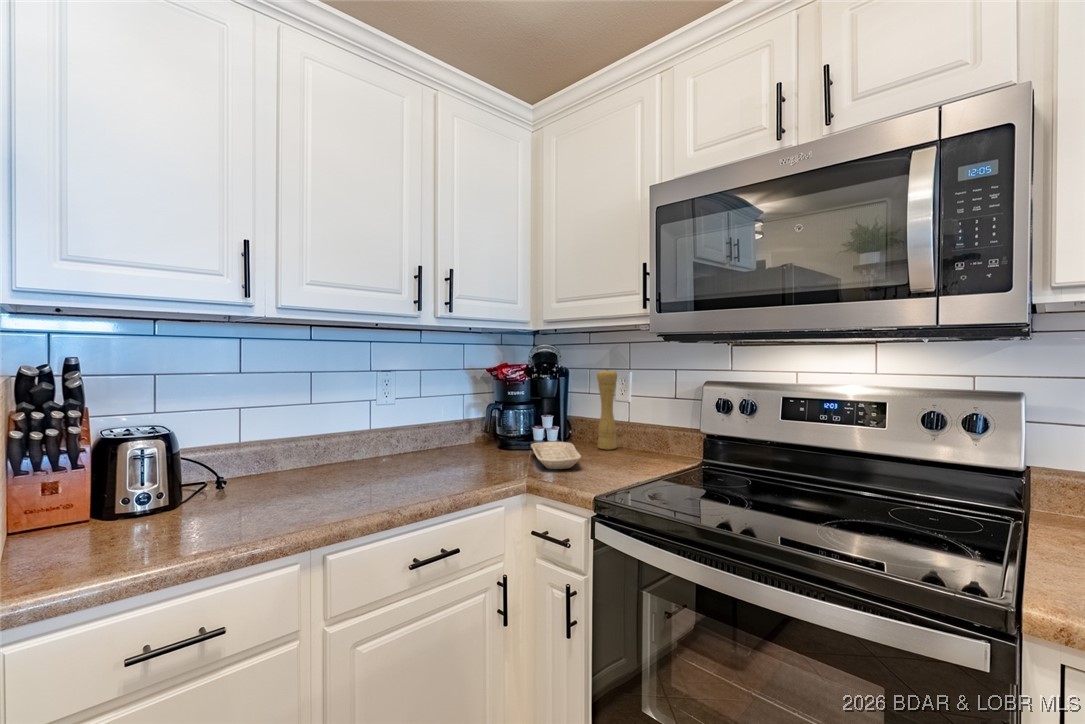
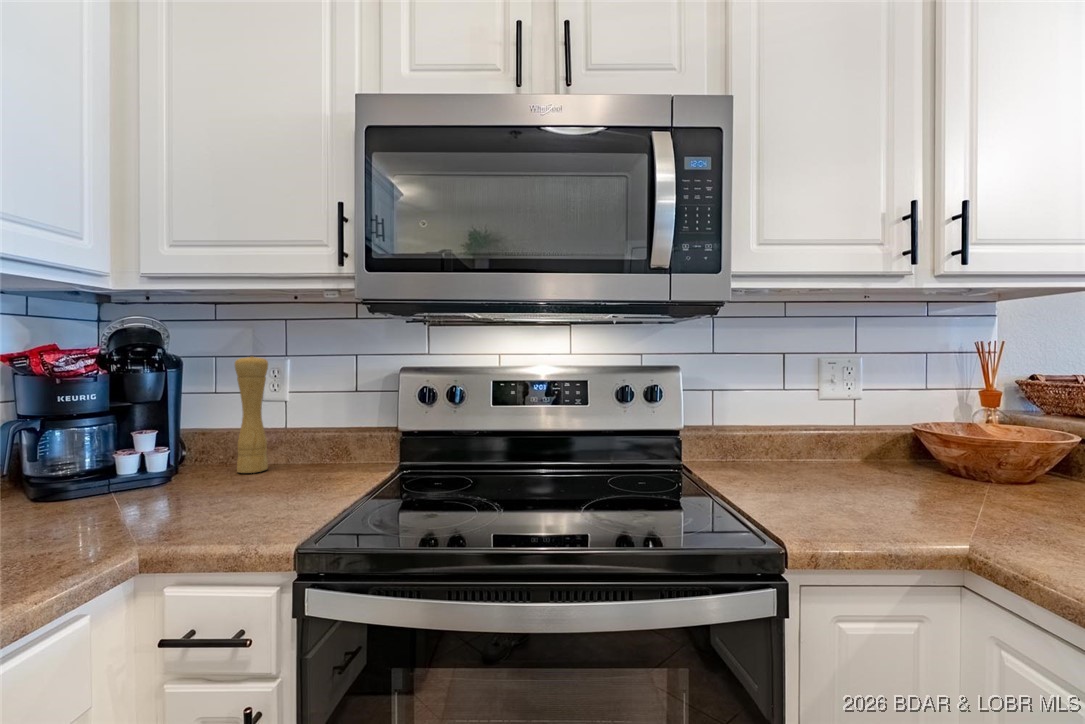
tray: present [531,441,581,469] -> none [116,471,236,519]

